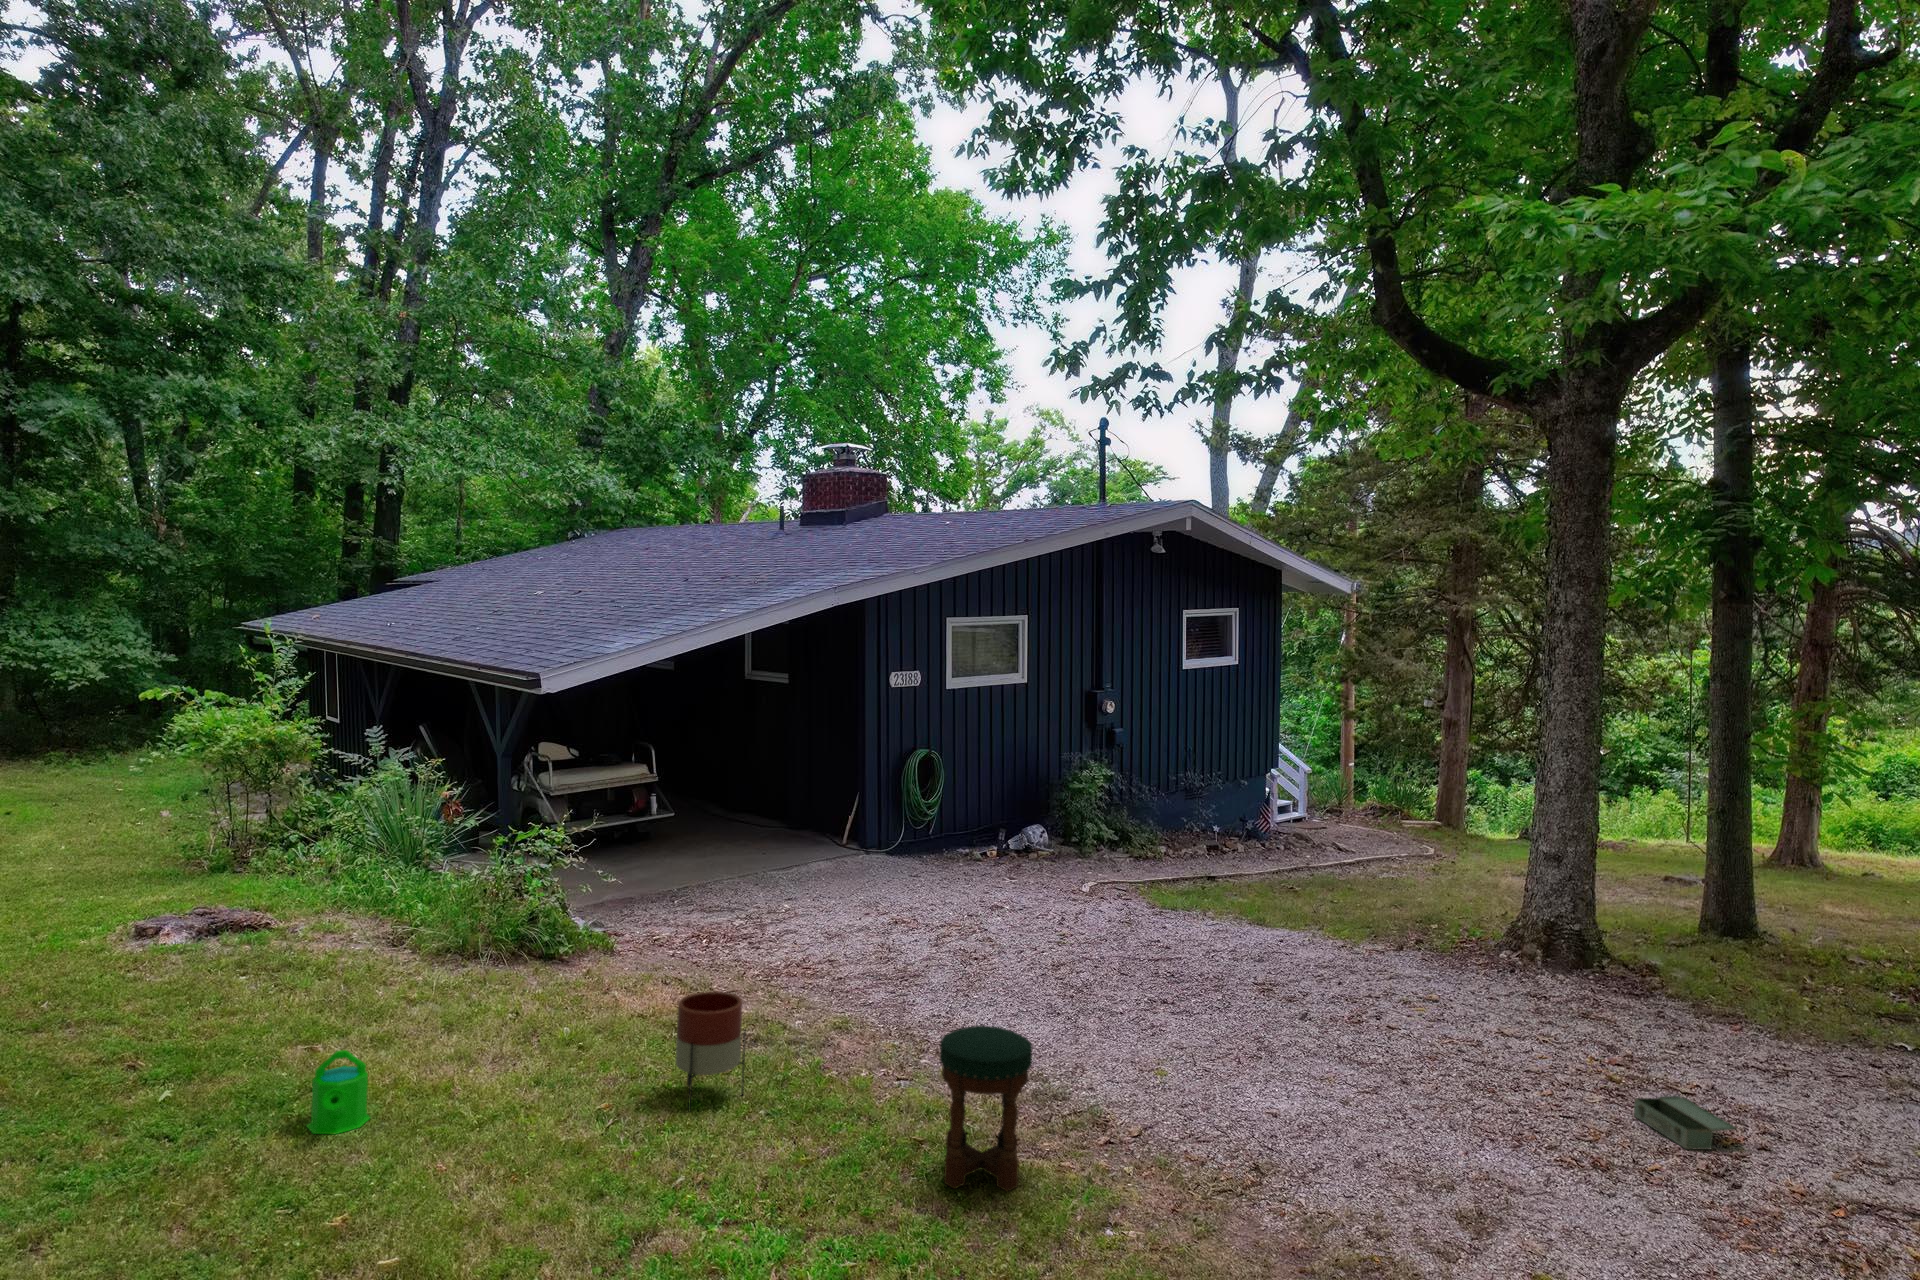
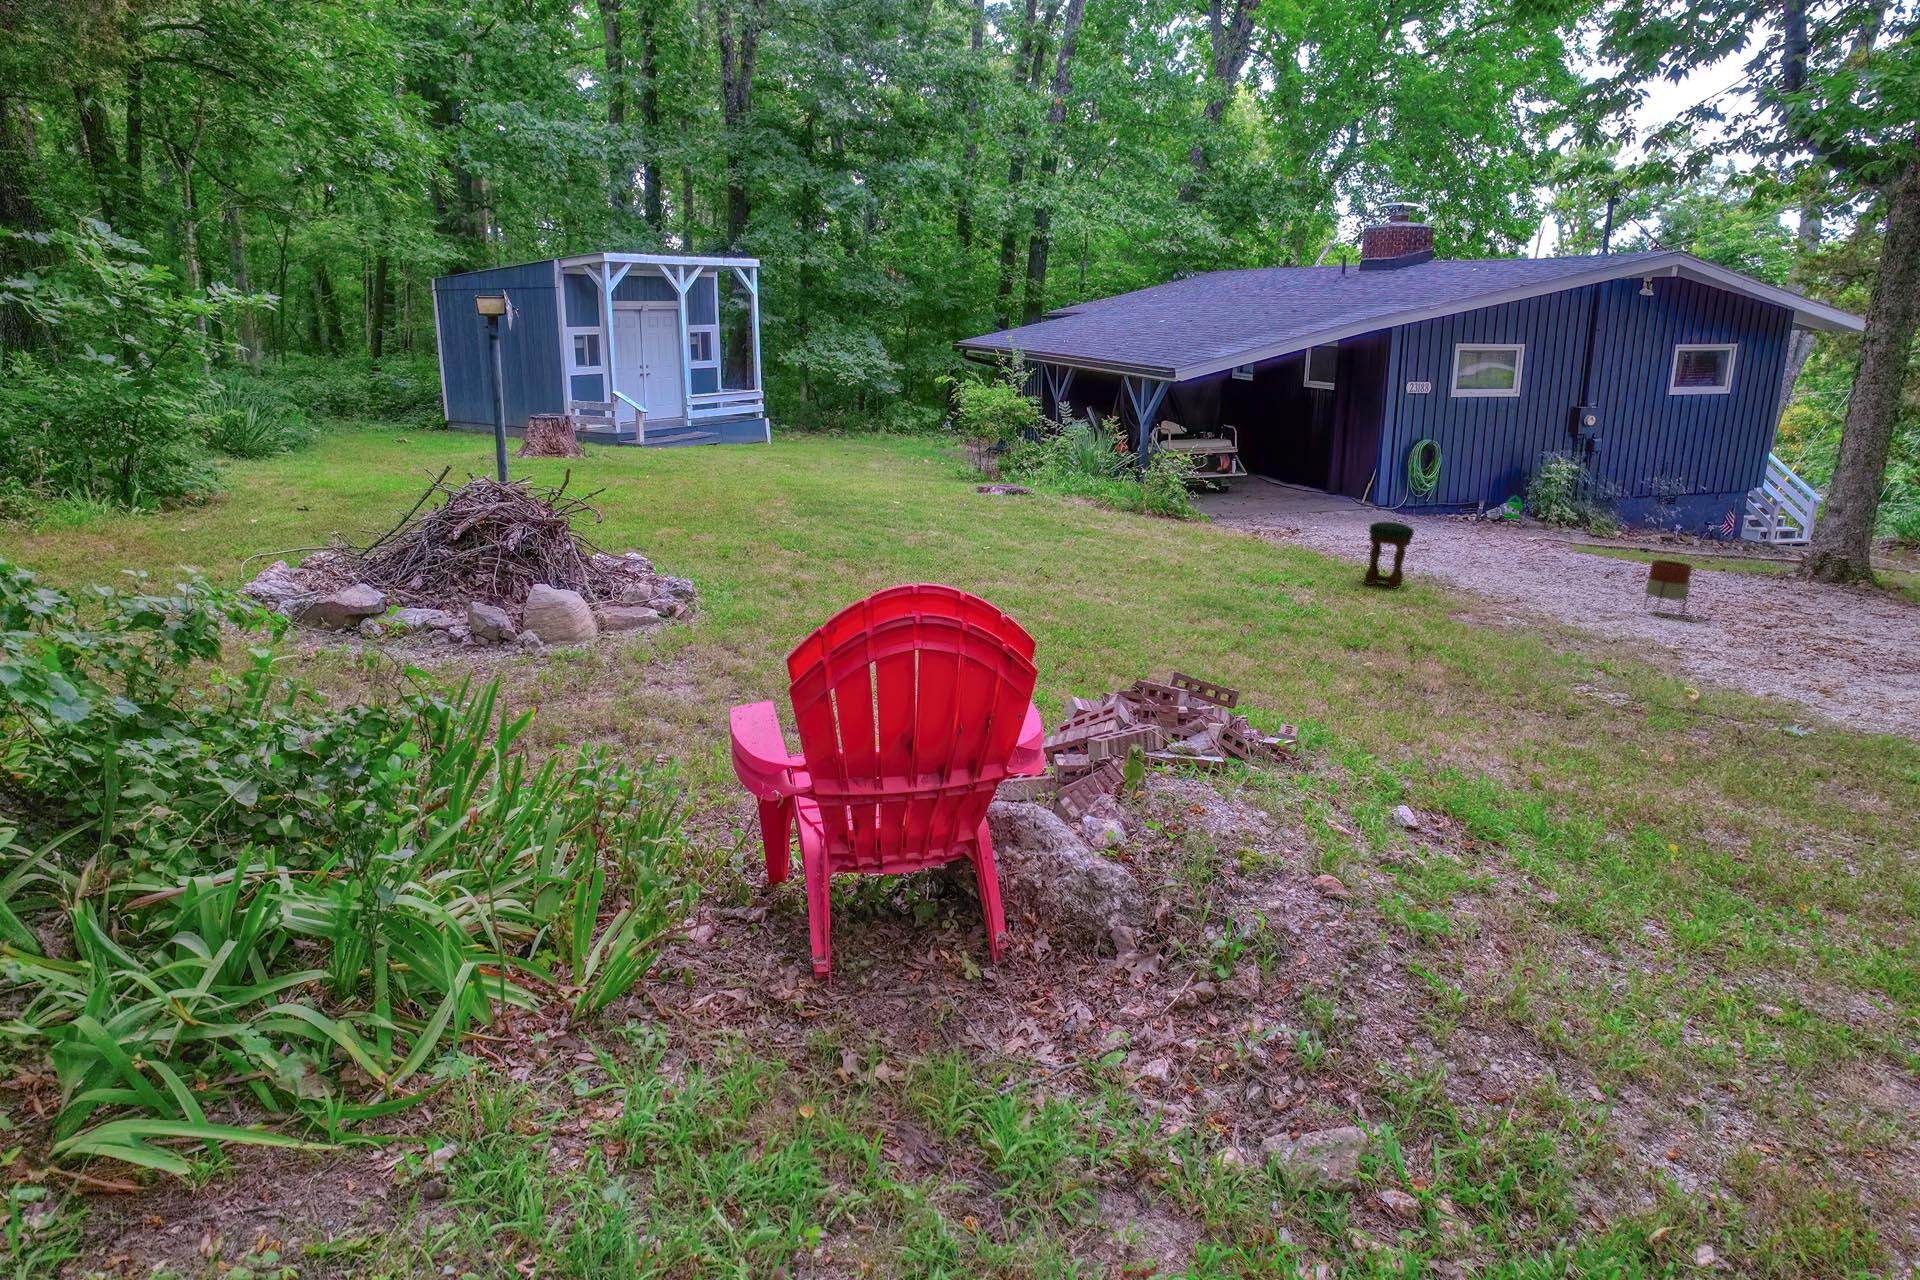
planter: present [676,991,746,1111] -> present [1645,560,1692,601]
watering can: present [307,1050,370,1134] -> present [1504,496,1523,519]
toolbox: present [1634,1096,1737,1150] -> none [1778,614,1827,634]

